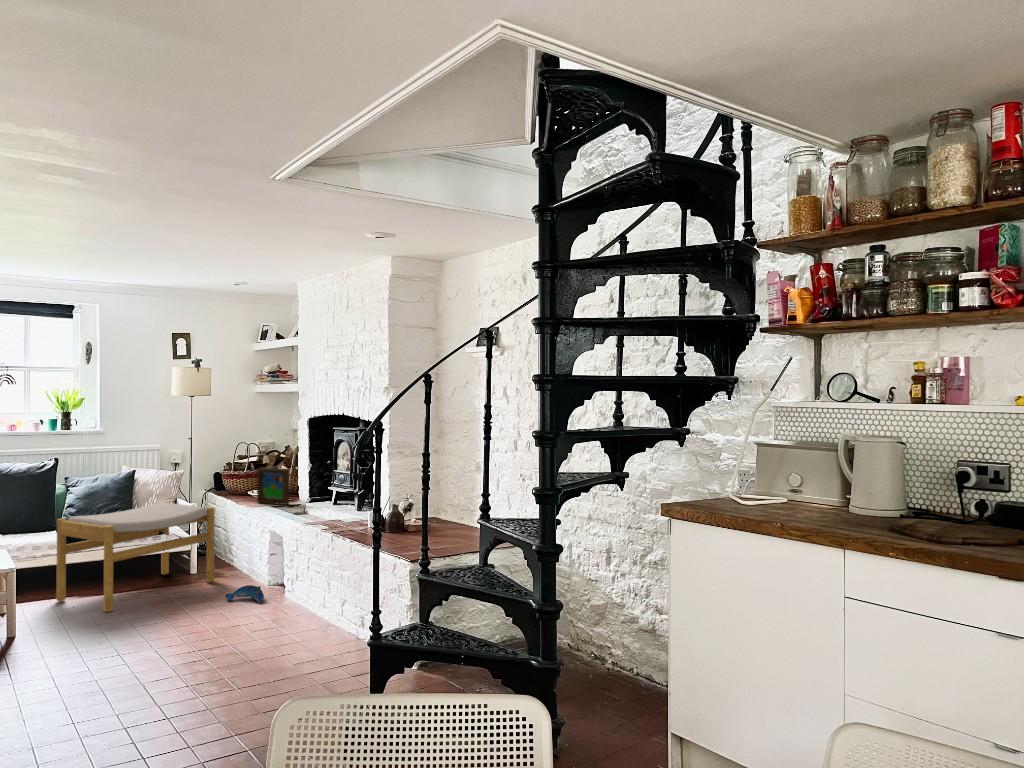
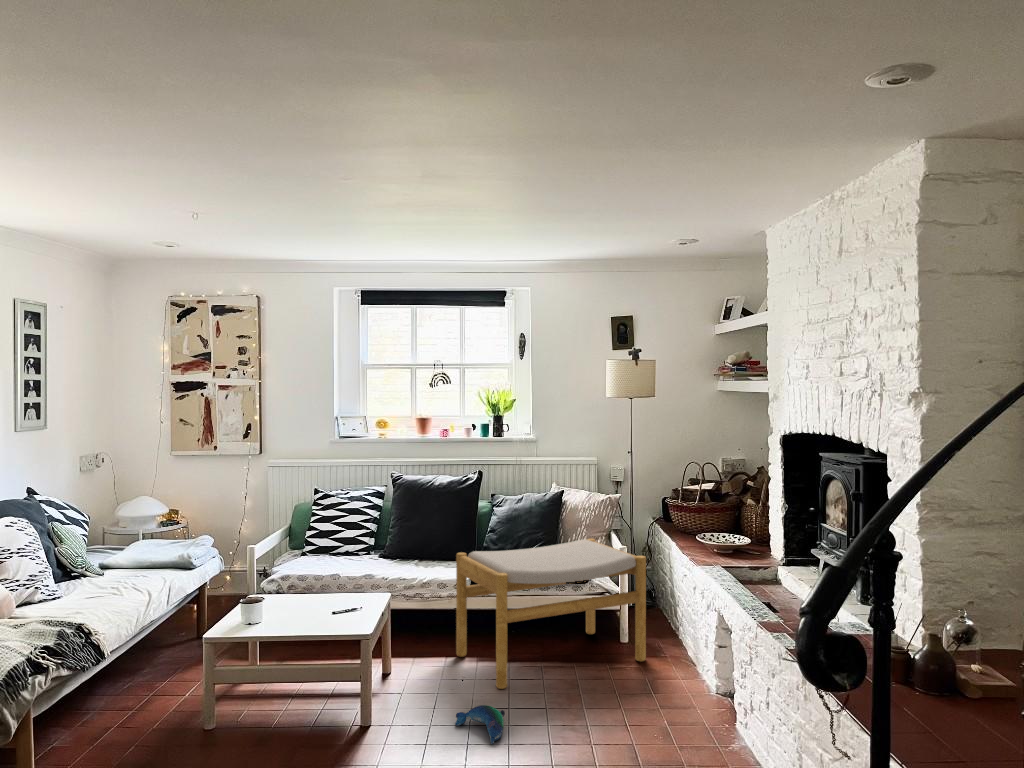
picture frame: present [257,468,289,505] -> none [709,503,753,562]
plush toy: present [225,585,264,603] -> present [455,705,505,744]

